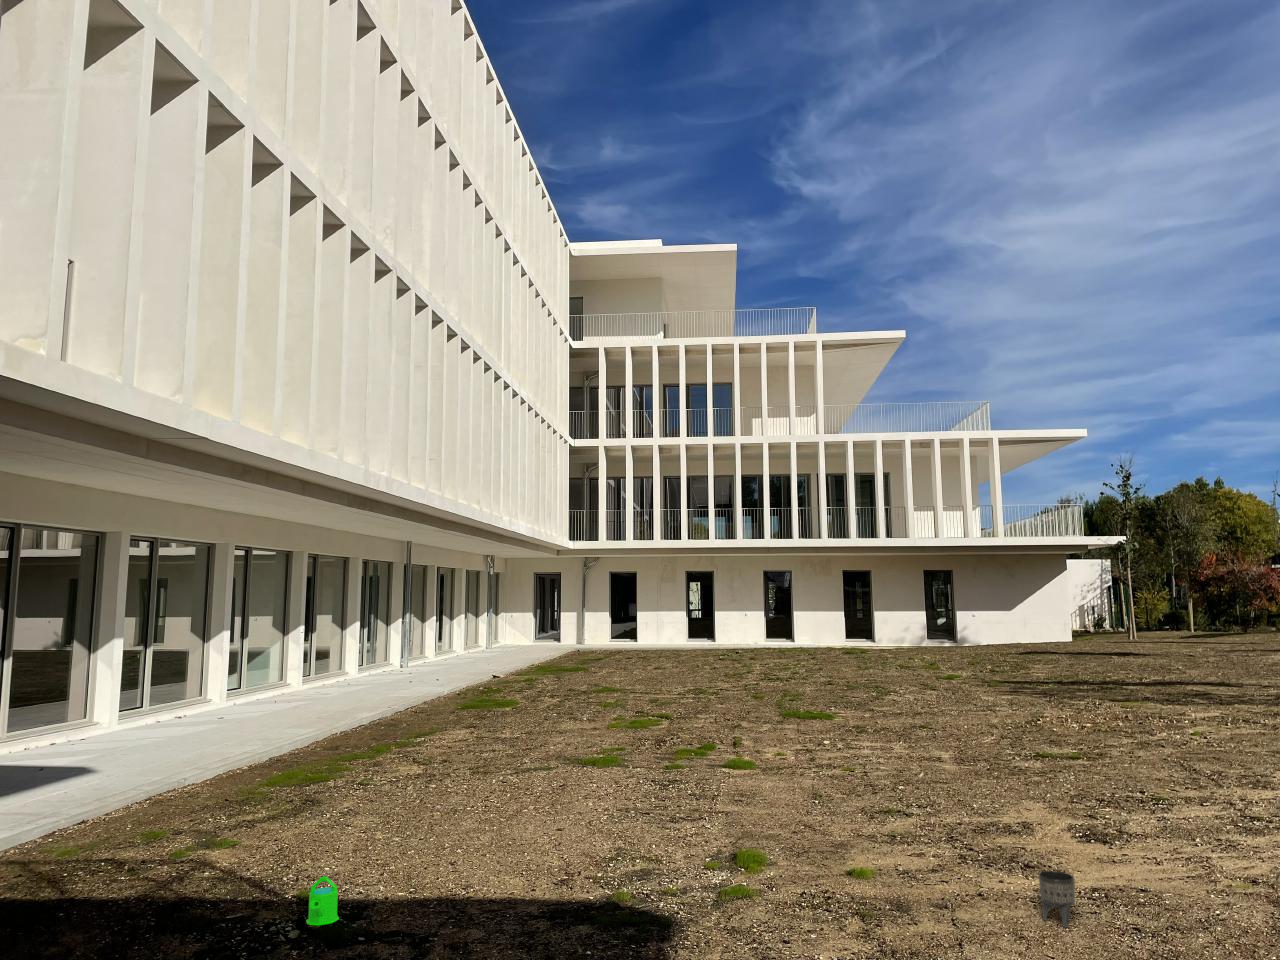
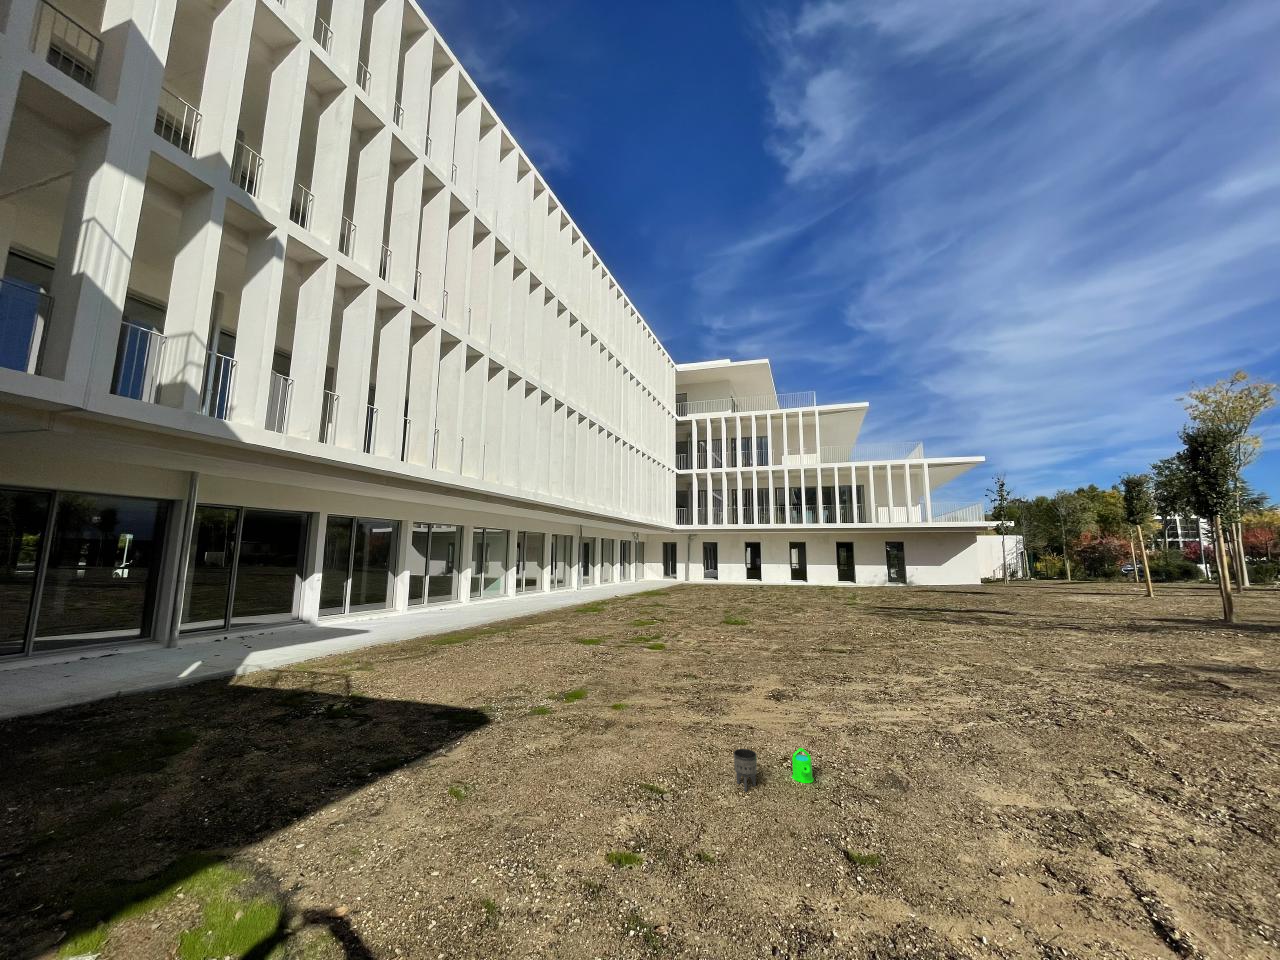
watering can: present [306,876,339,926] -> present [792,748,814,783]

